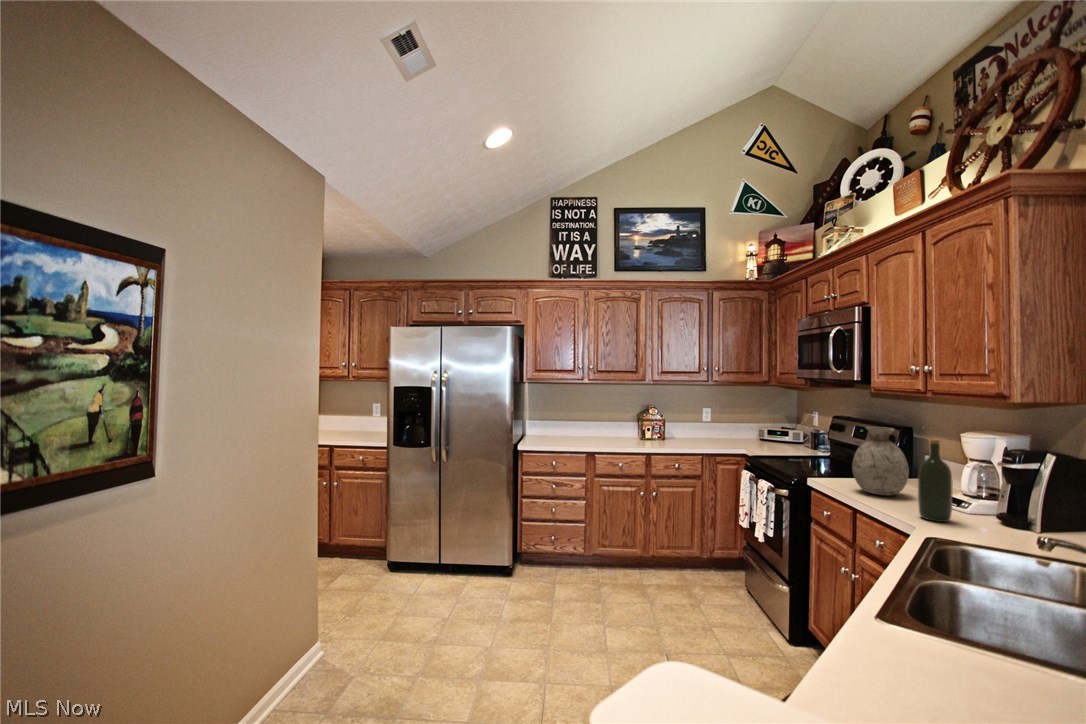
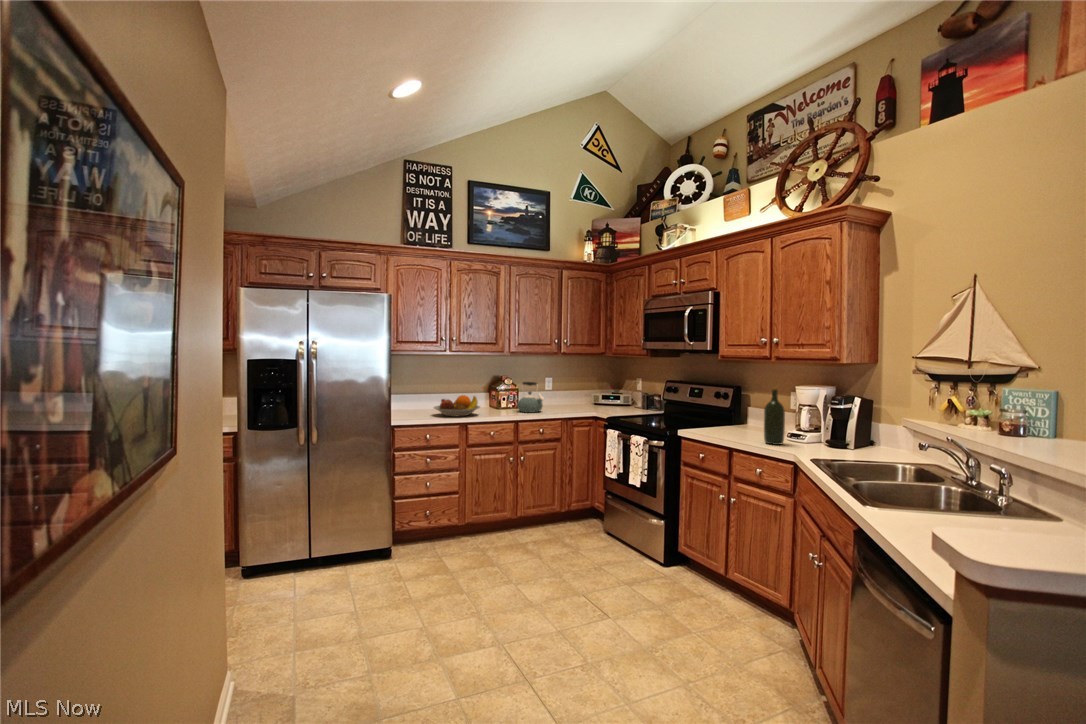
kettle: none [656,412,684,446] -> present [517,382,544,413]
fruit bowl: none [566,423,613,444] -> present [434,395,480,417]
vase: present [852,427,909,496] -> none [706,382,743,433]

